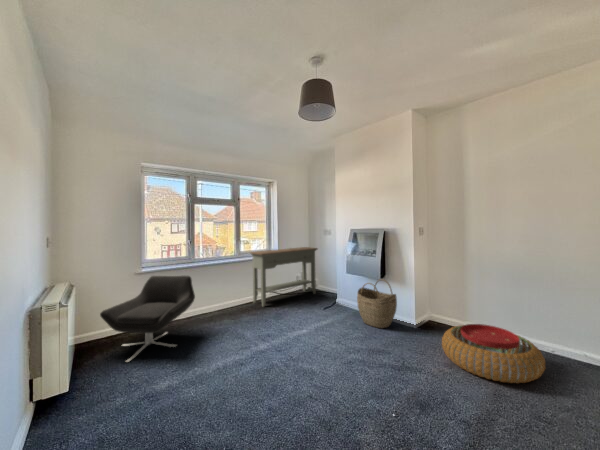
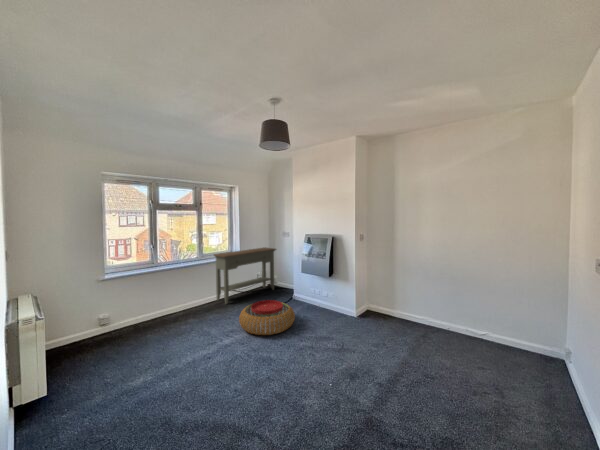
lounge chair: present [100,276,195,362] -> none [69,280,162,364]
woven basket: present [357,280,397,328] -> none [310,277,342,319]
pouf: present [442,324,545,383] -> present [239,300,295,335]

